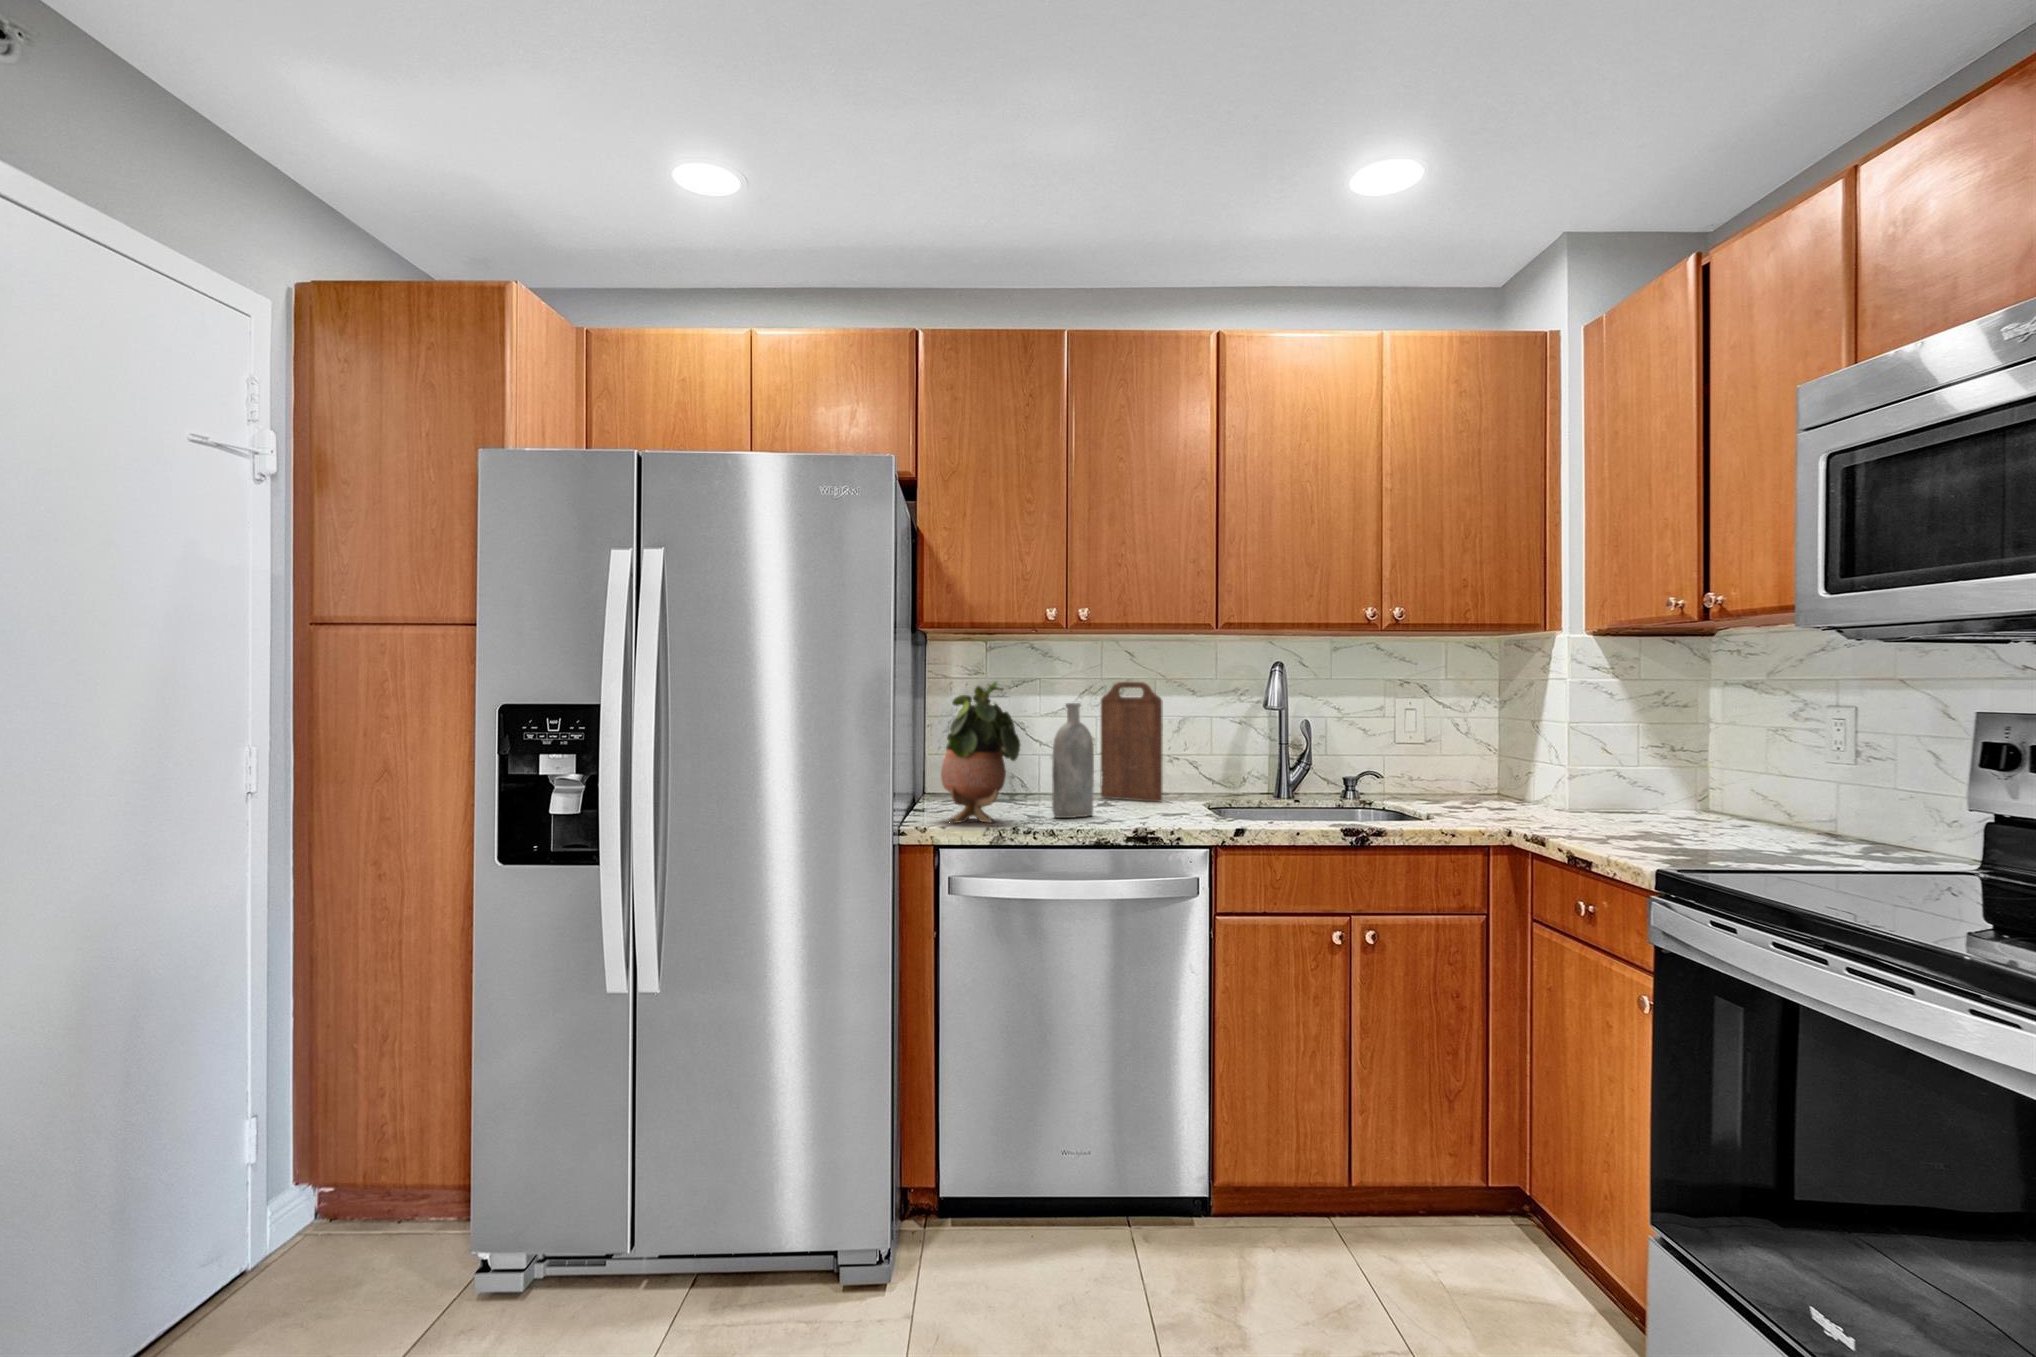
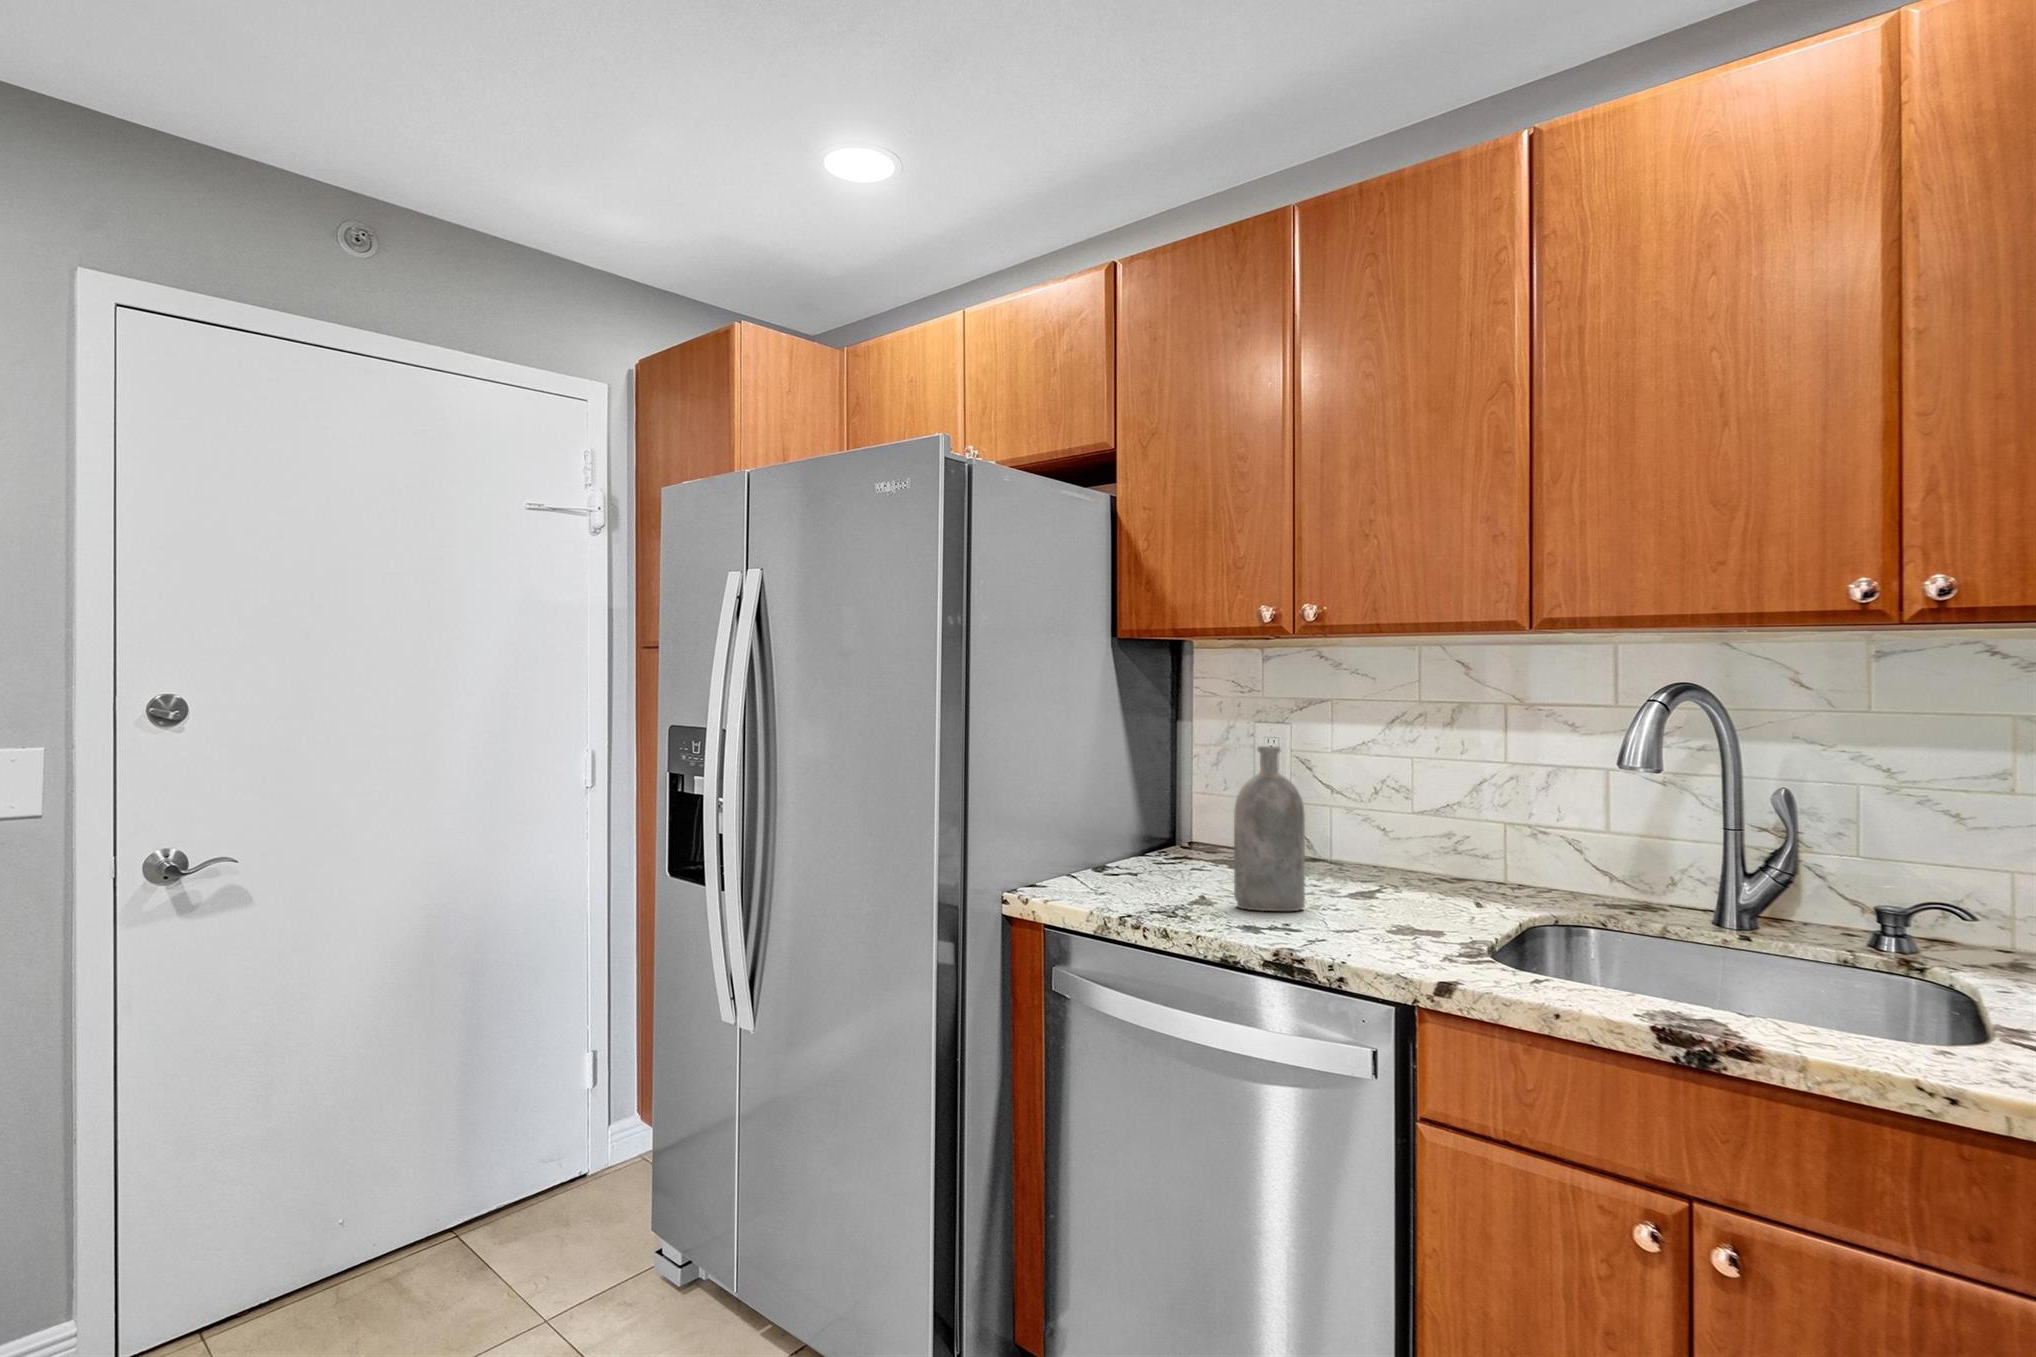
potted plant: present [941,682,1020,823] -> none [1085,714,1180,903]
cutting board: present [1101,682,1163,802] -> none [1422,711,1496,897]

